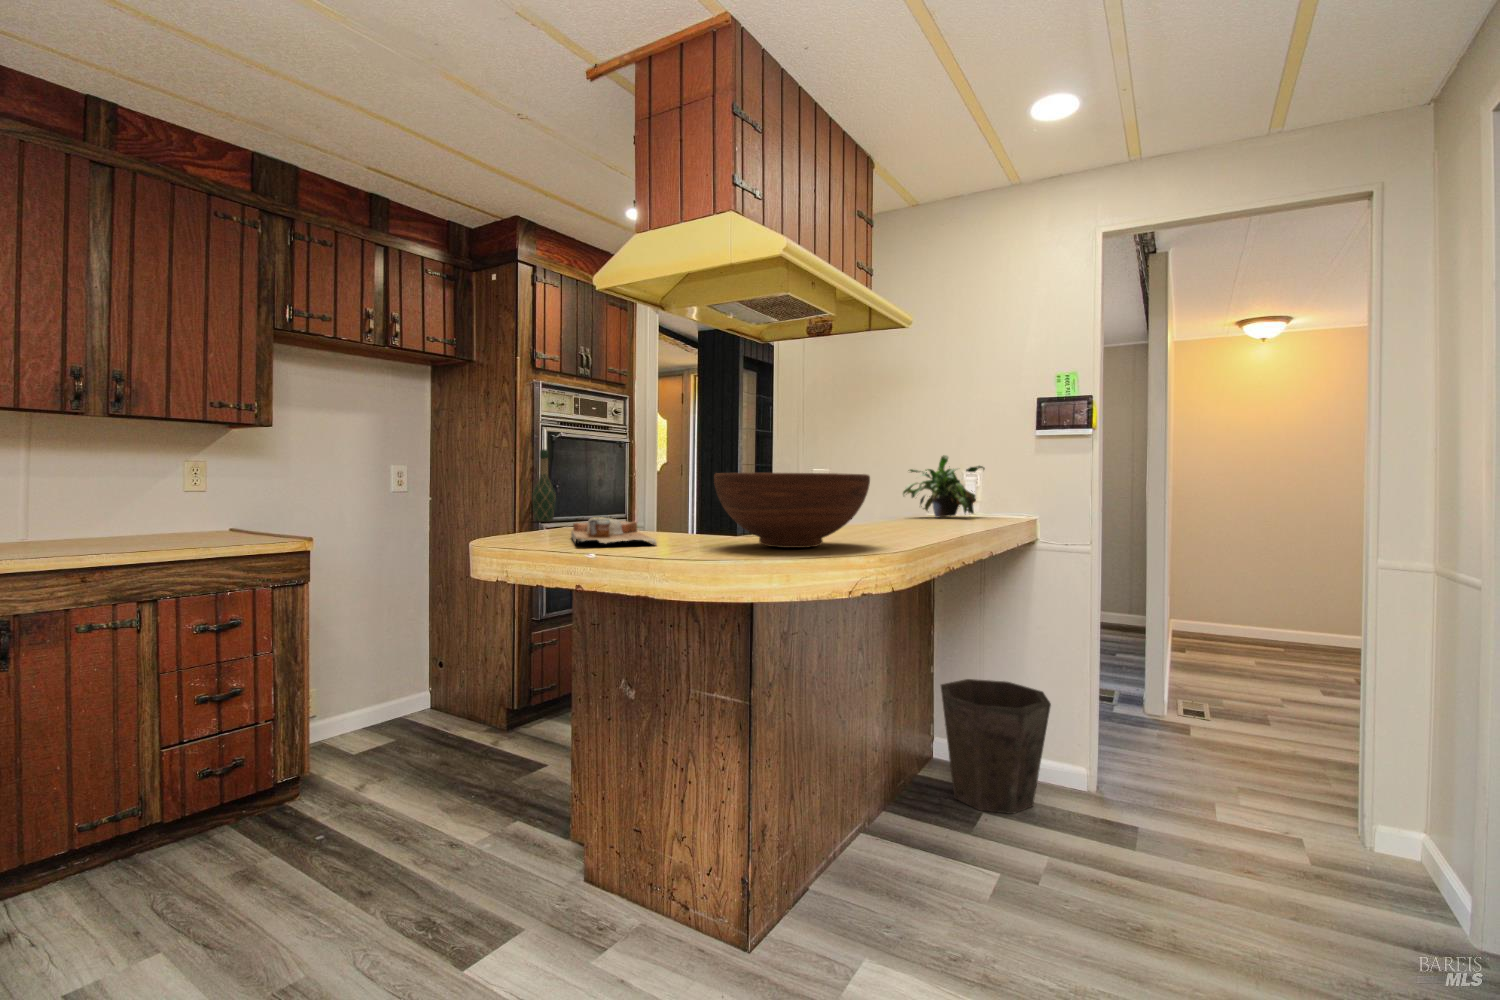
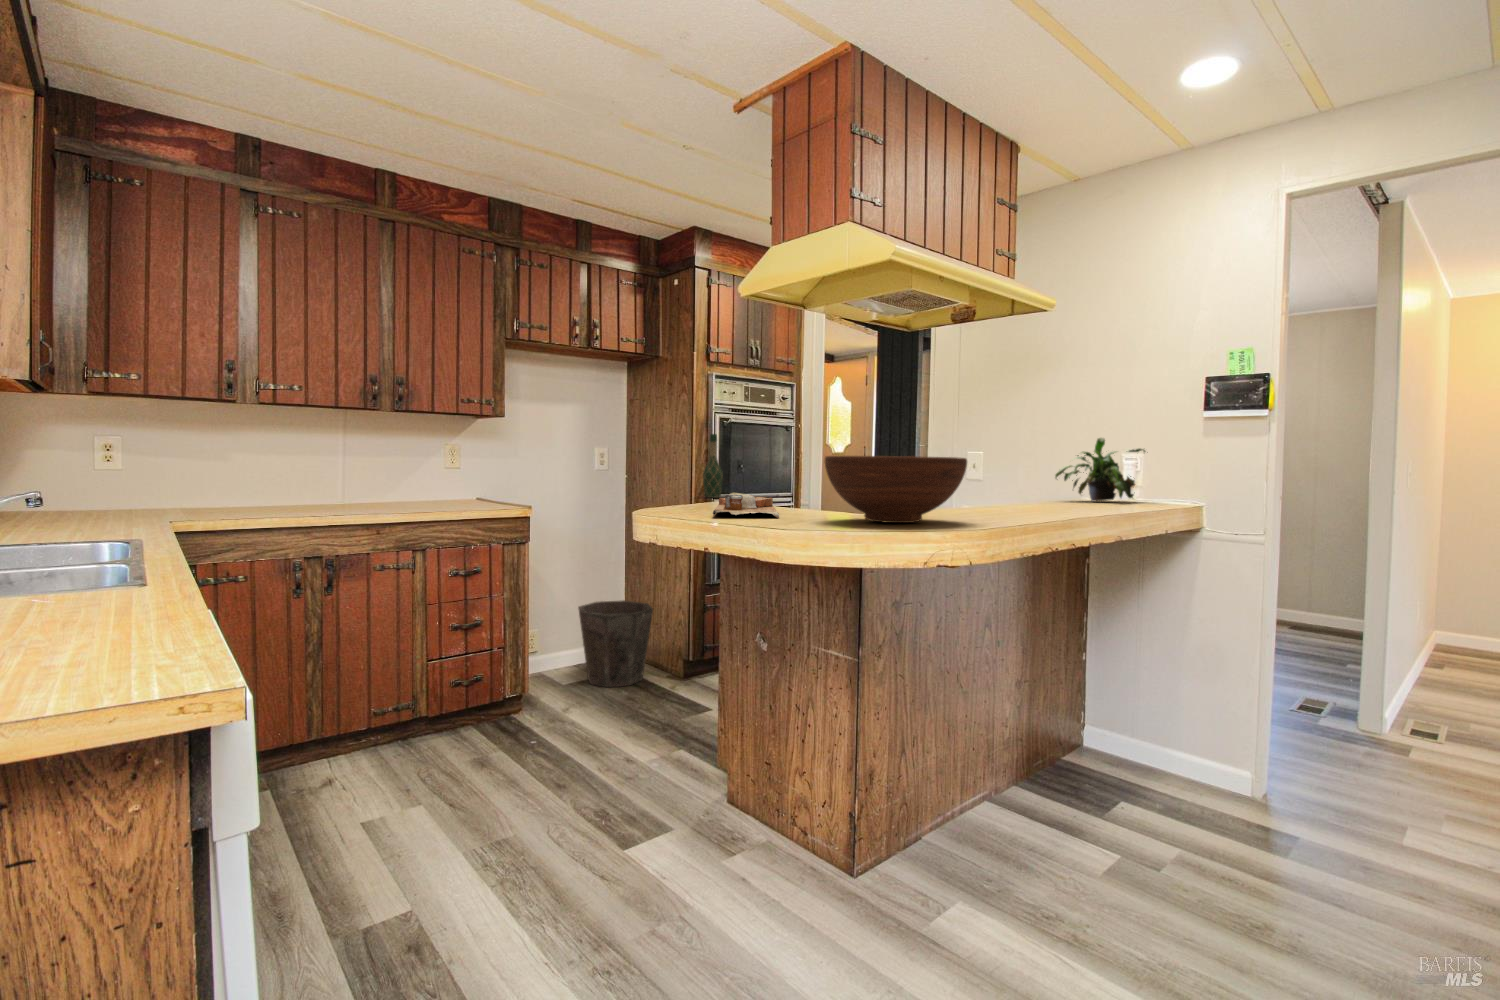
waste bin: present [941,679,1051,814] -> present [578,600,653,687]

